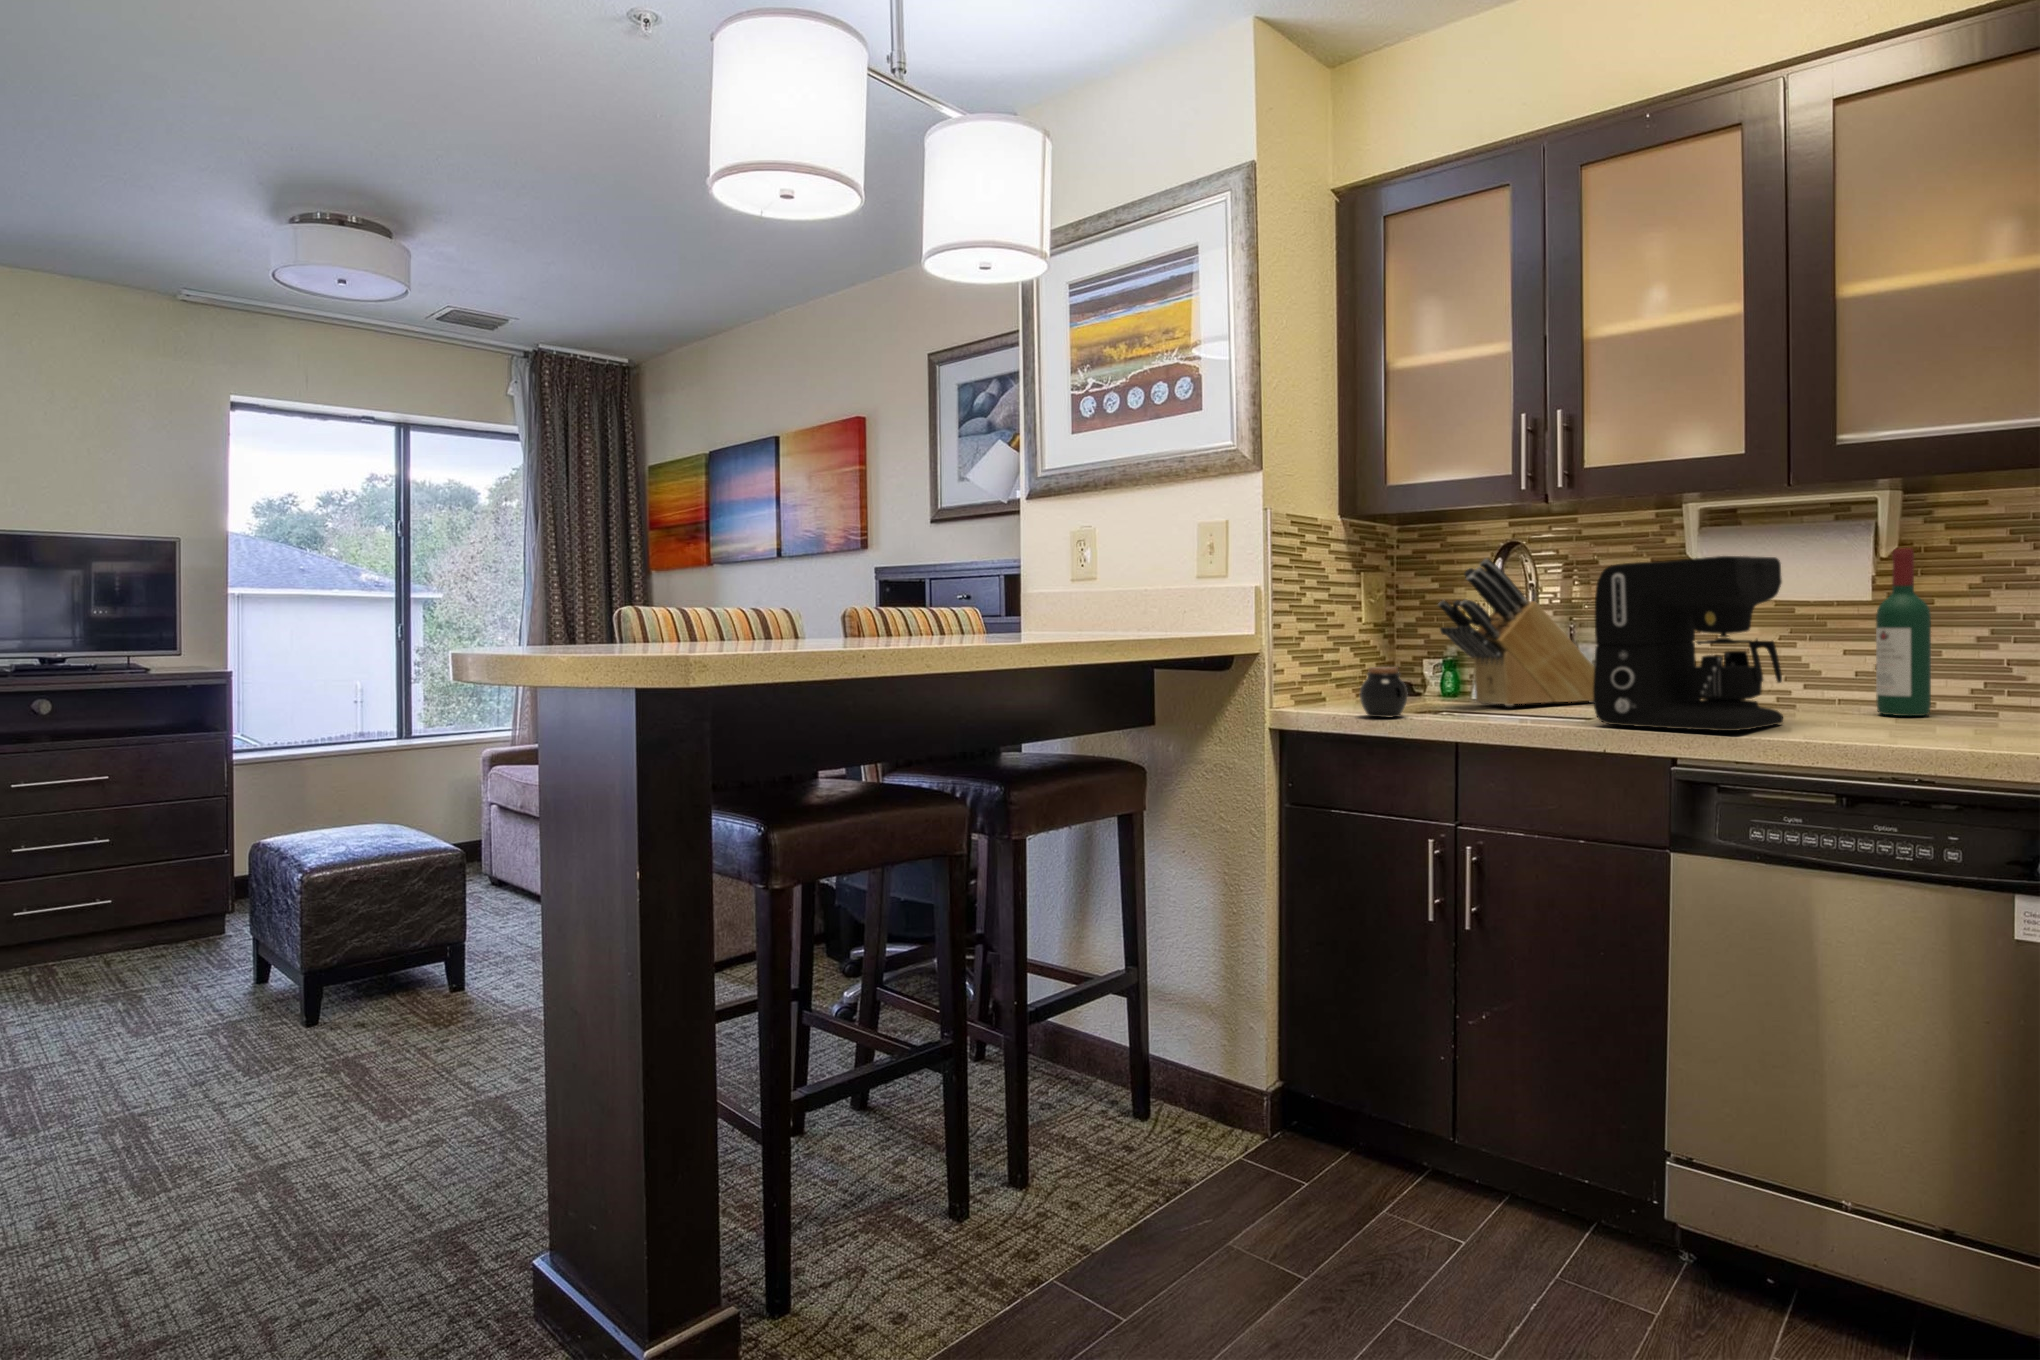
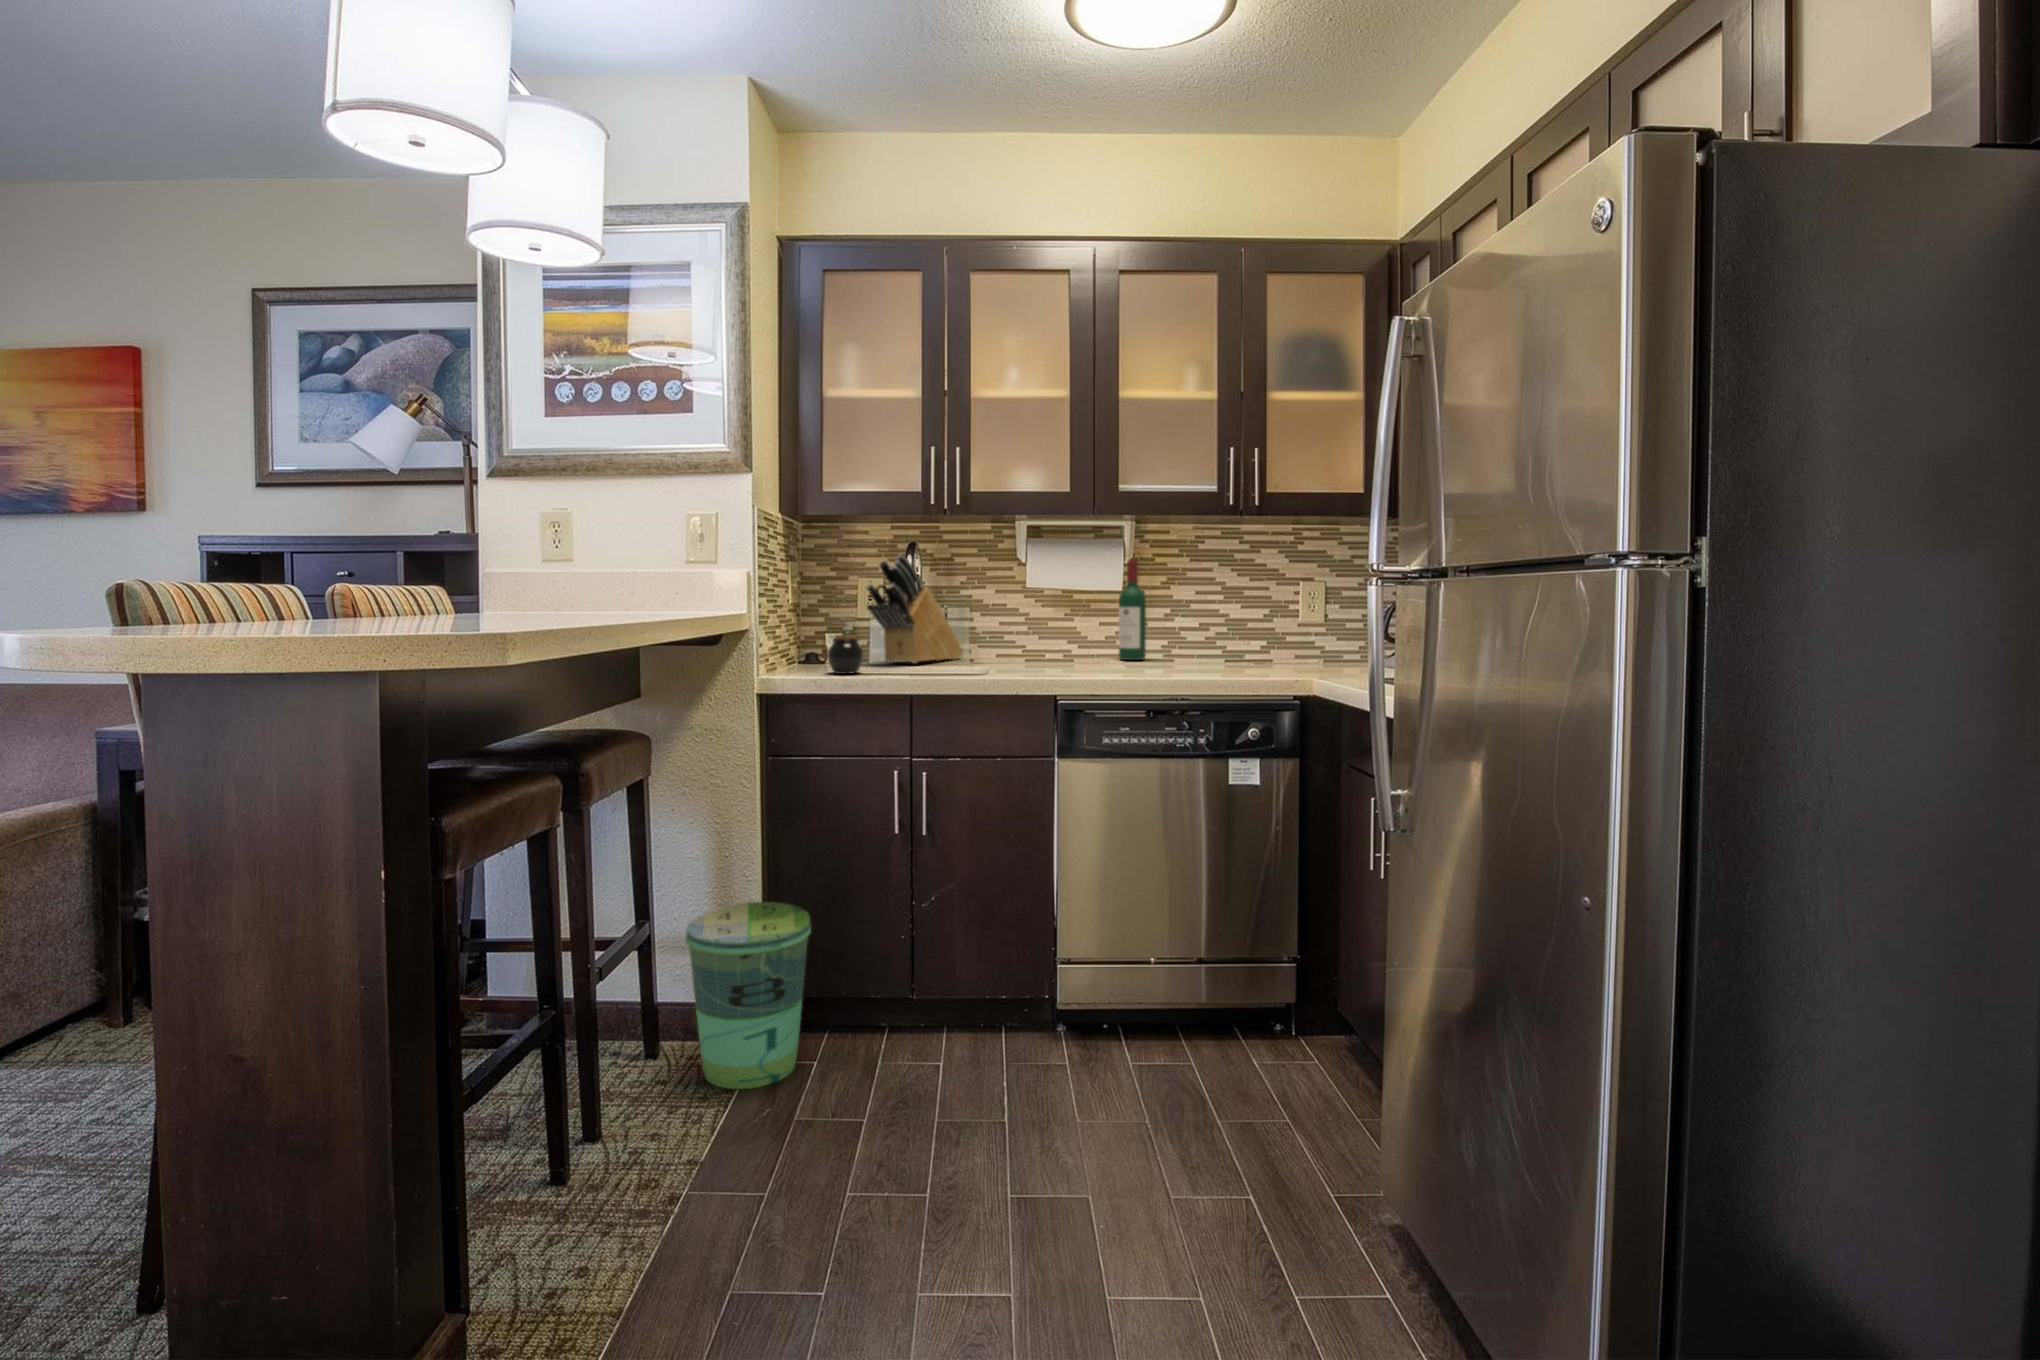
coffee maker: present [1593,556,1783,731] -> none [999,557,1106,671]
trash can: none [1151,981,1295,1195] -> present [686,902,811,1089]

